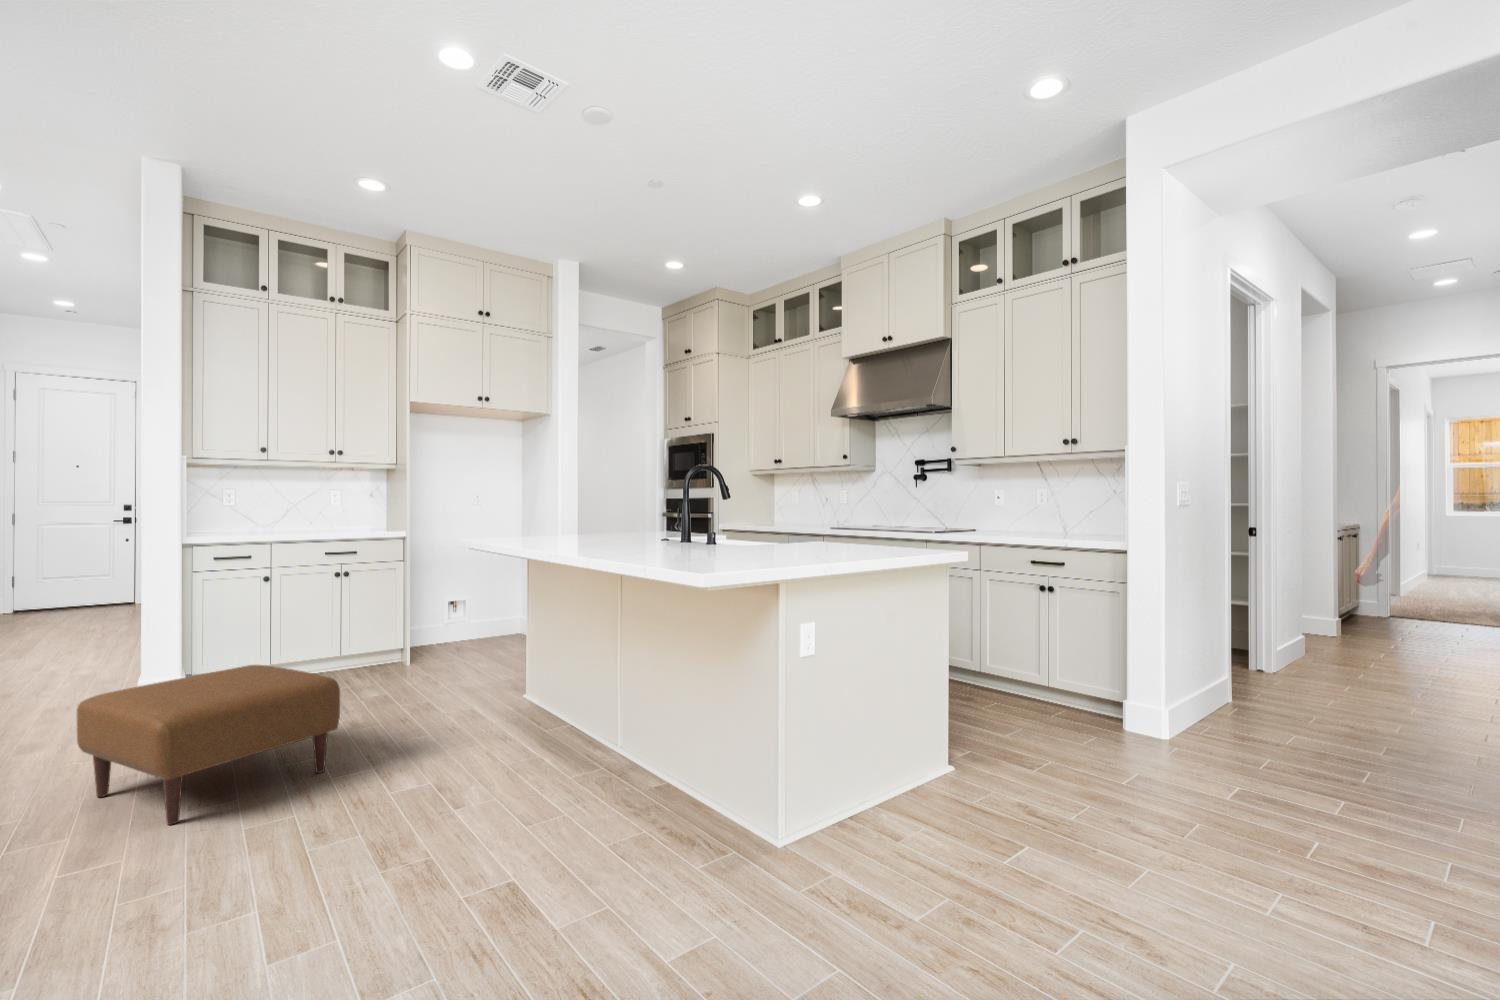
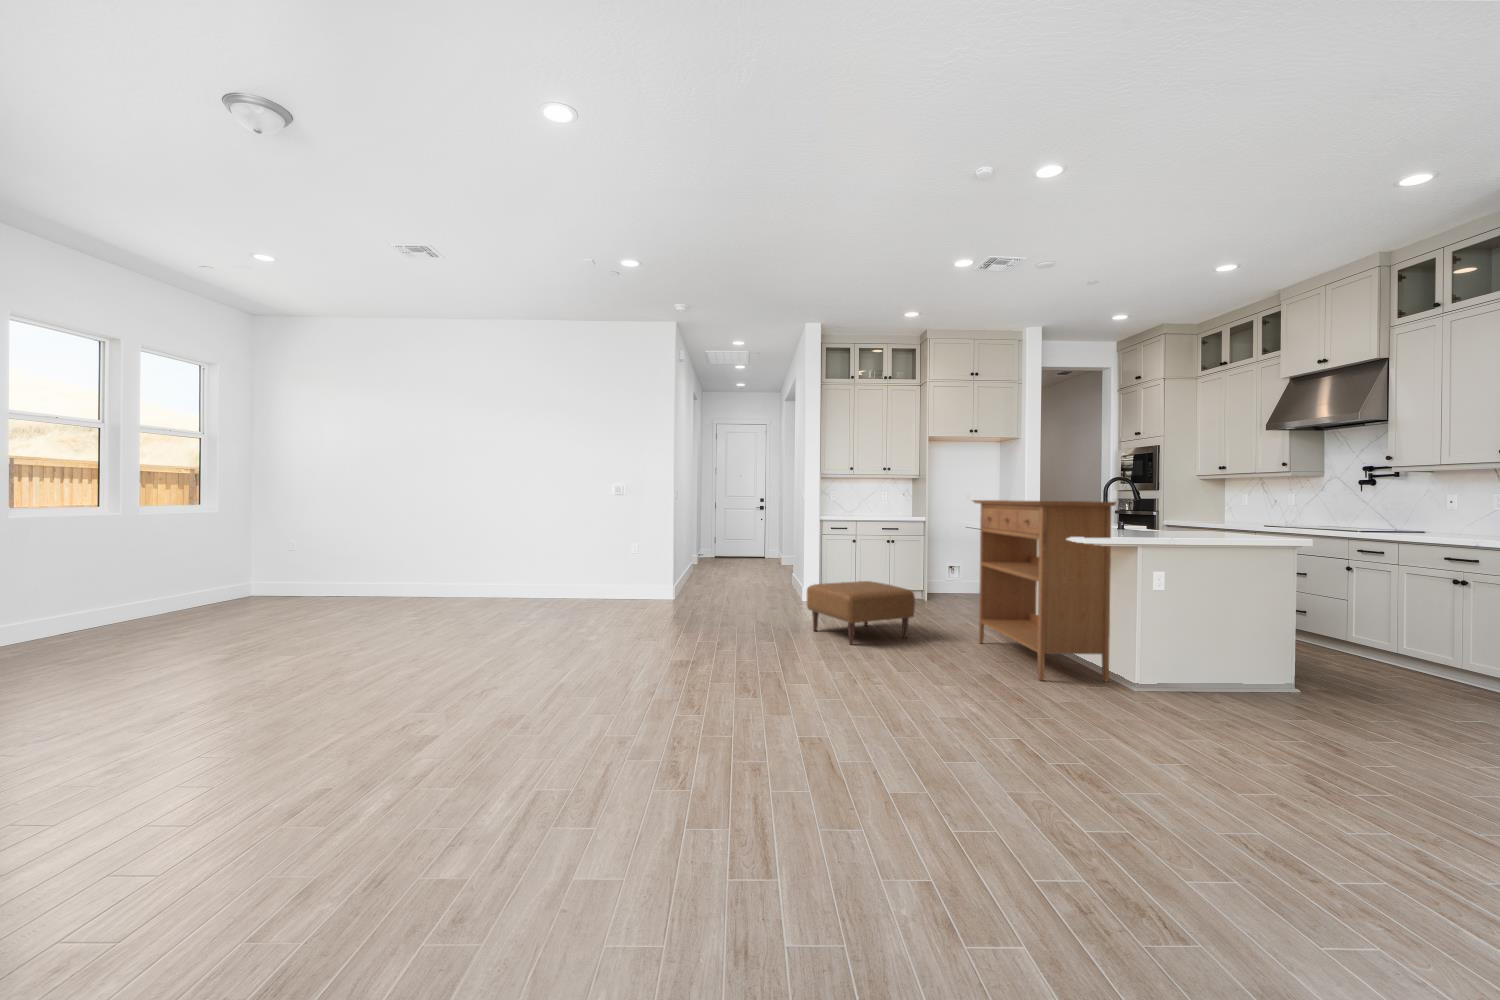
console table: none [449,505,666,835] -> present [973,500,1116,681]

